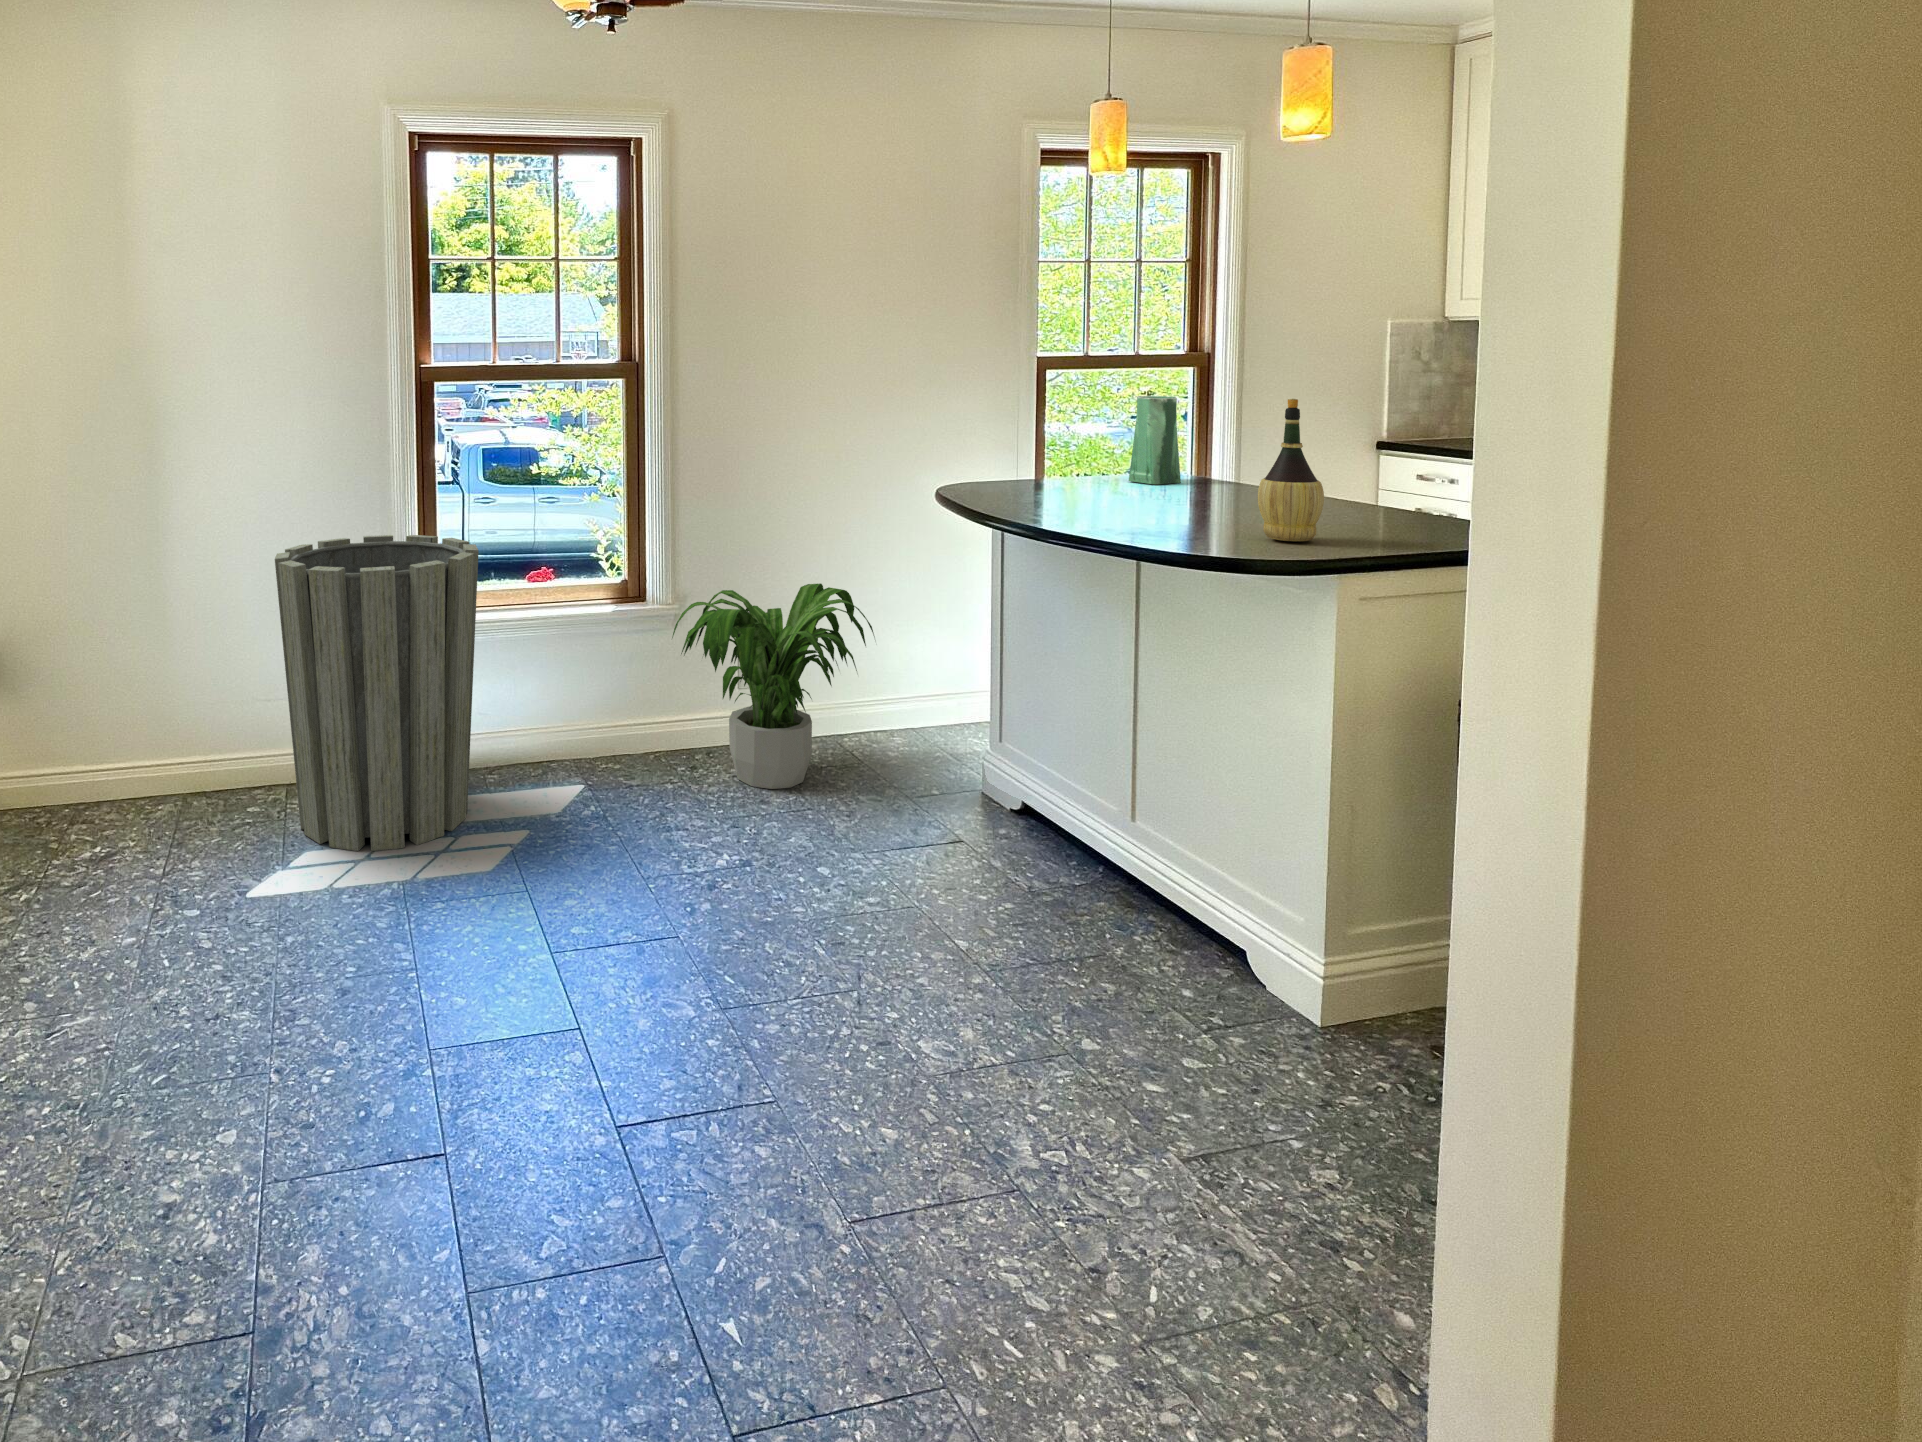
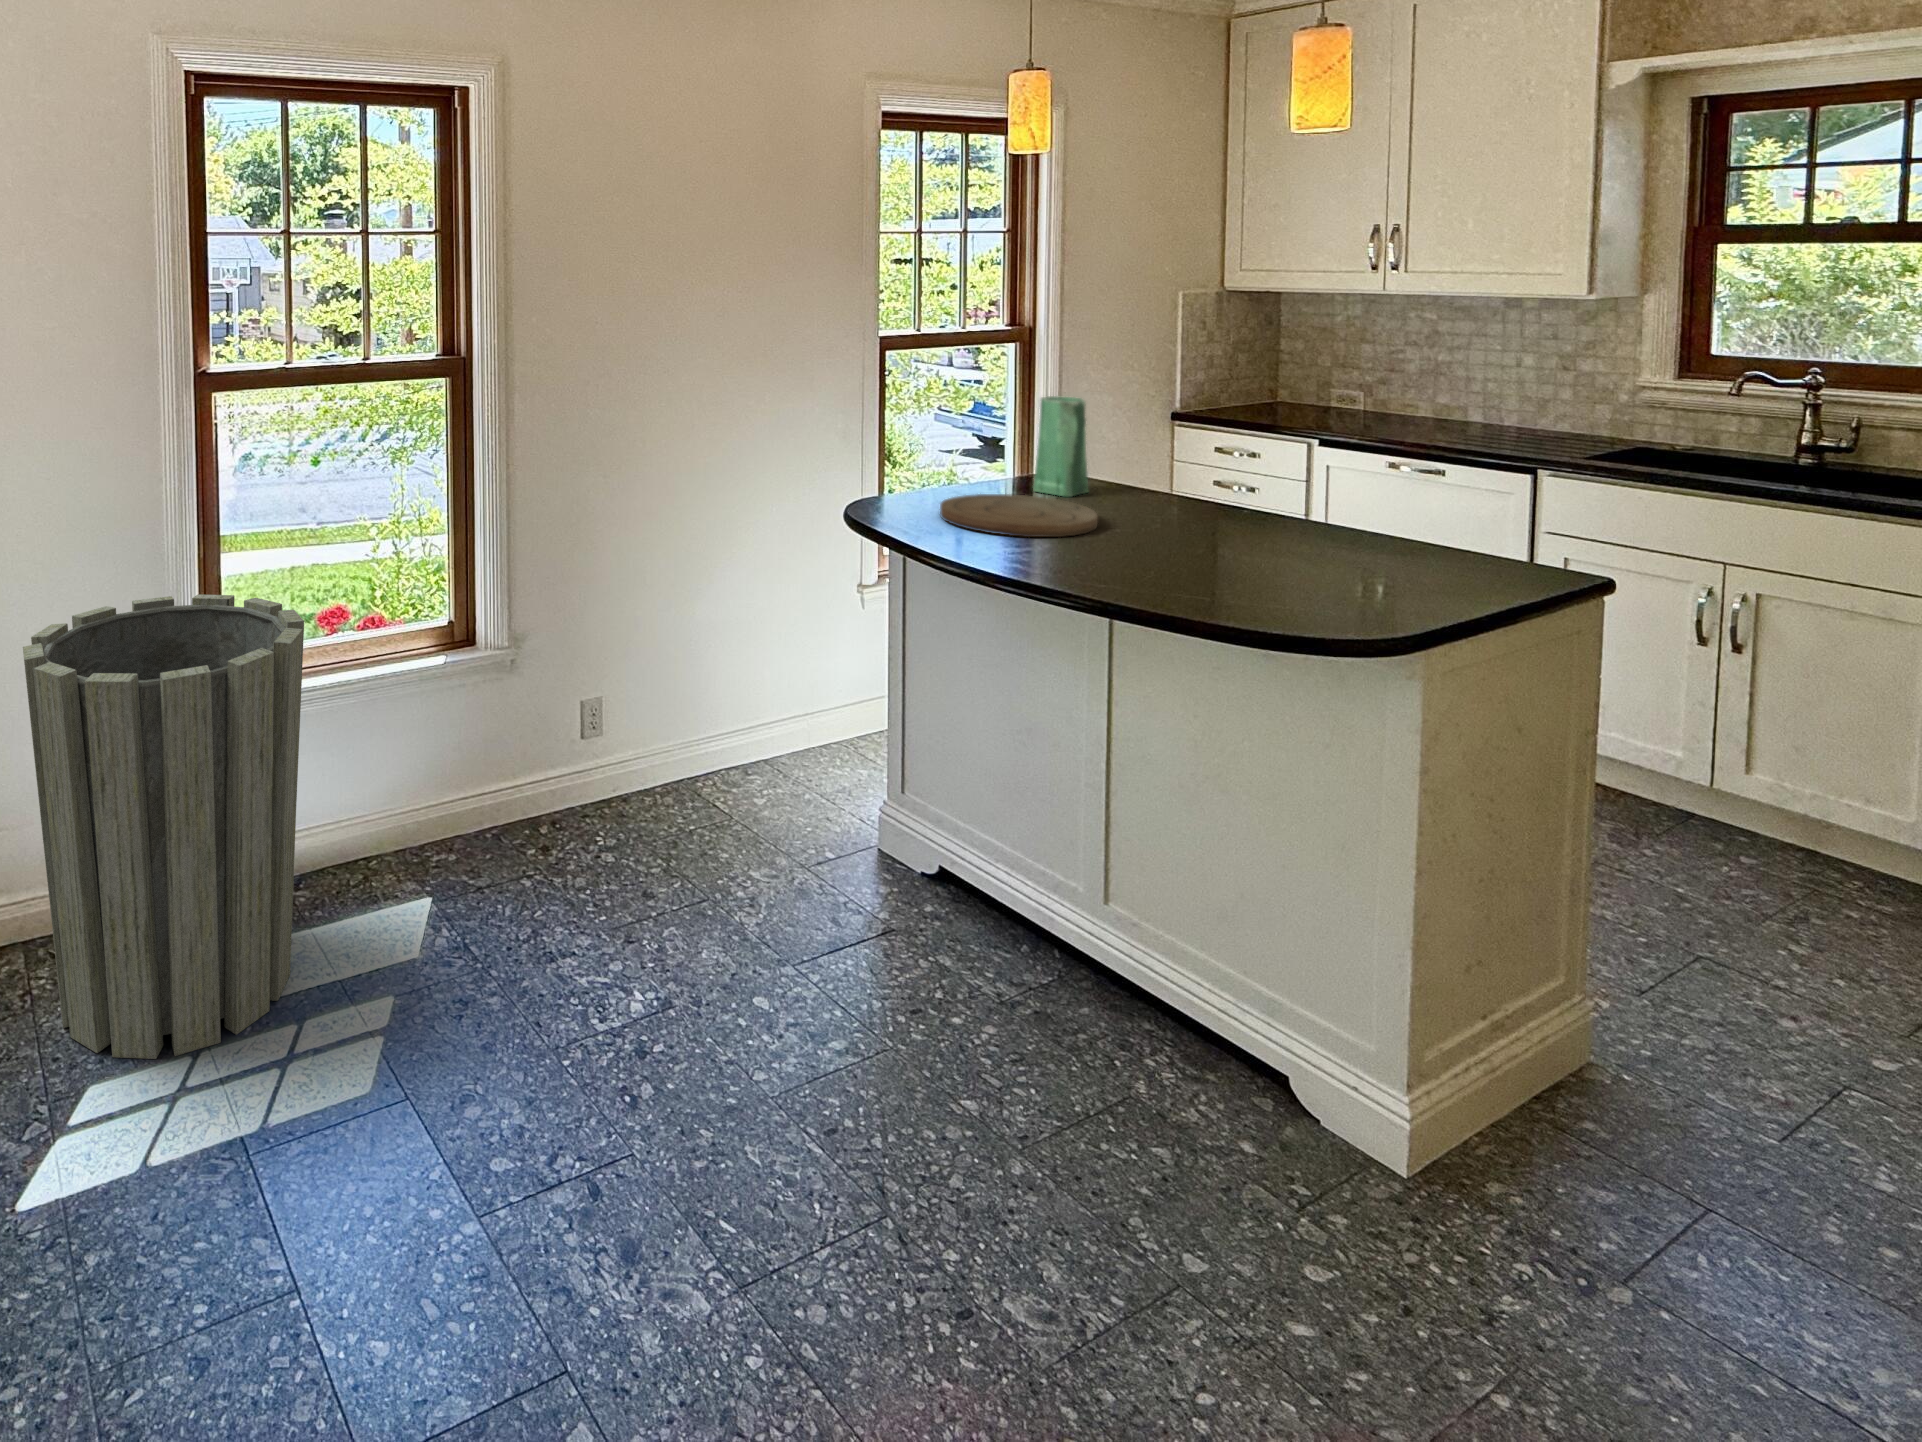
wine bottle: present [1258,399,1324,541] -> none [1301,439,1381,605]
cutting board: none [1015,478,1154,504] -> present [940,494,1098,537]
potted plant: present [672,583,875,789] -> none [523,612,772,874]

